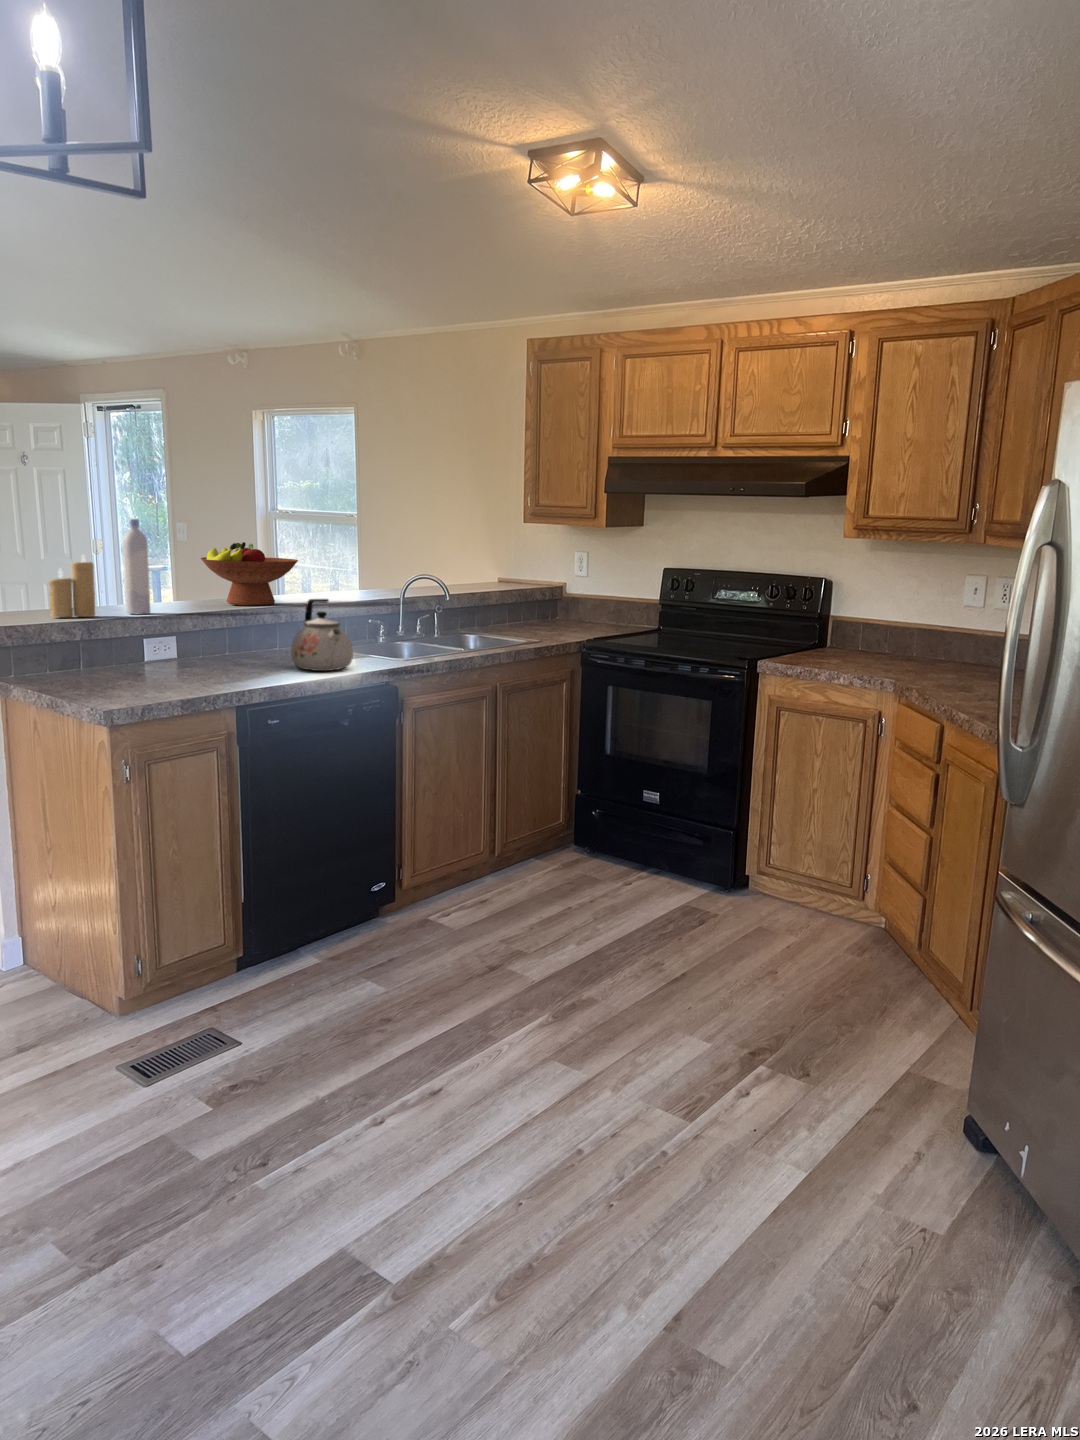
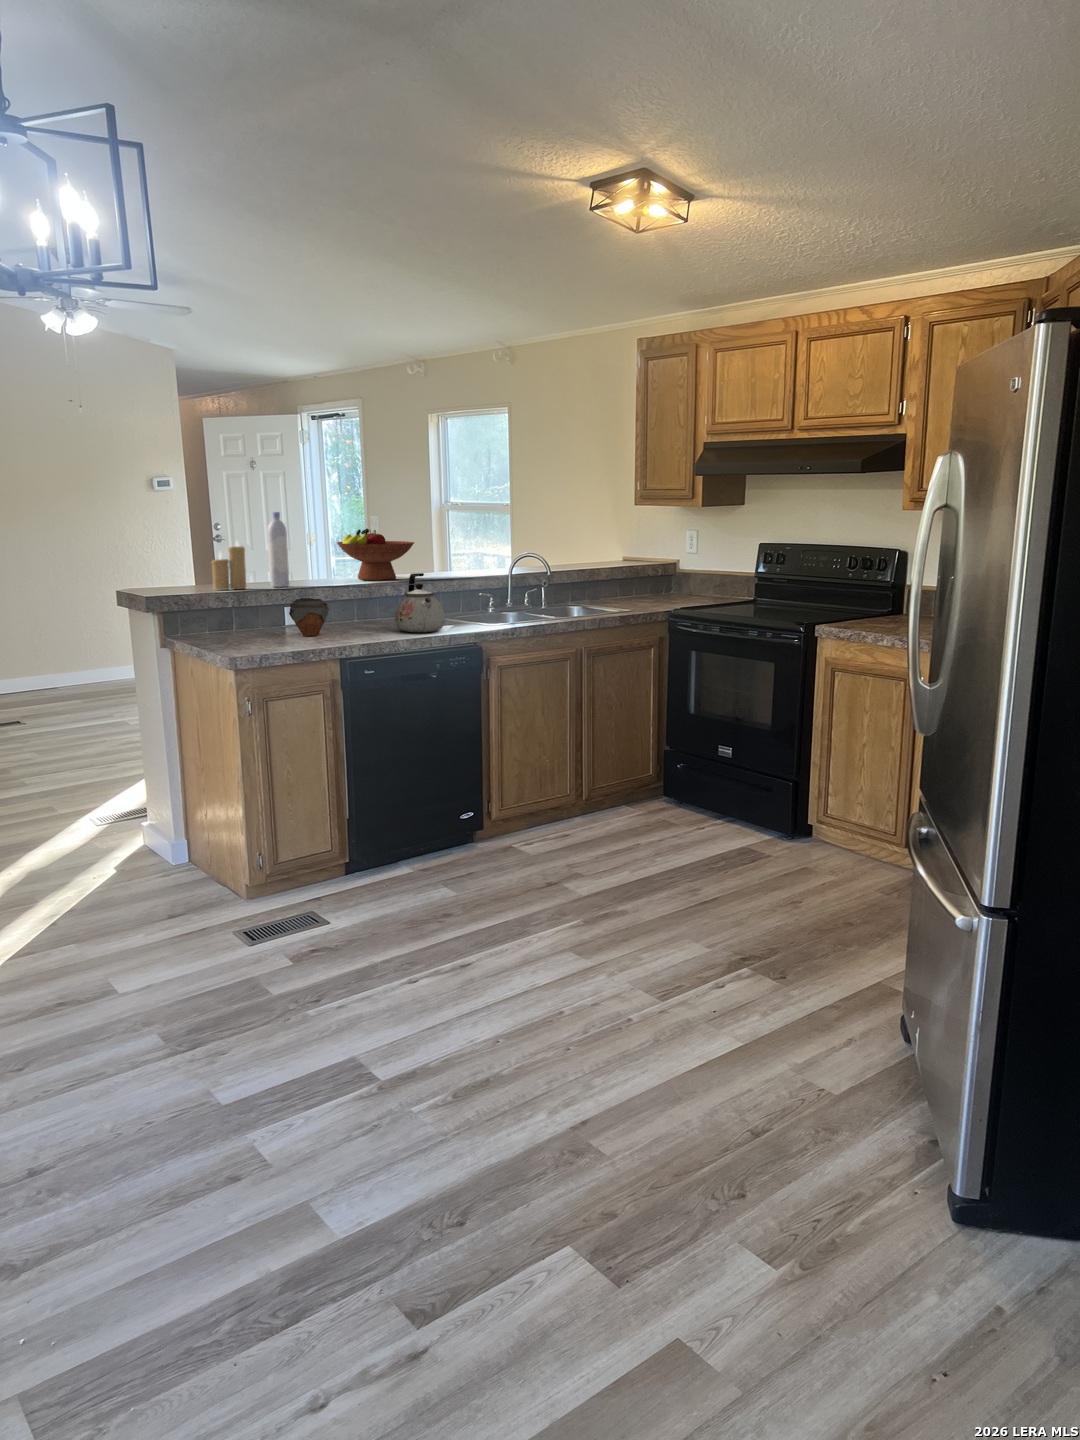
jar: none [158,629,210,677] -> present [289,598,329,636]

